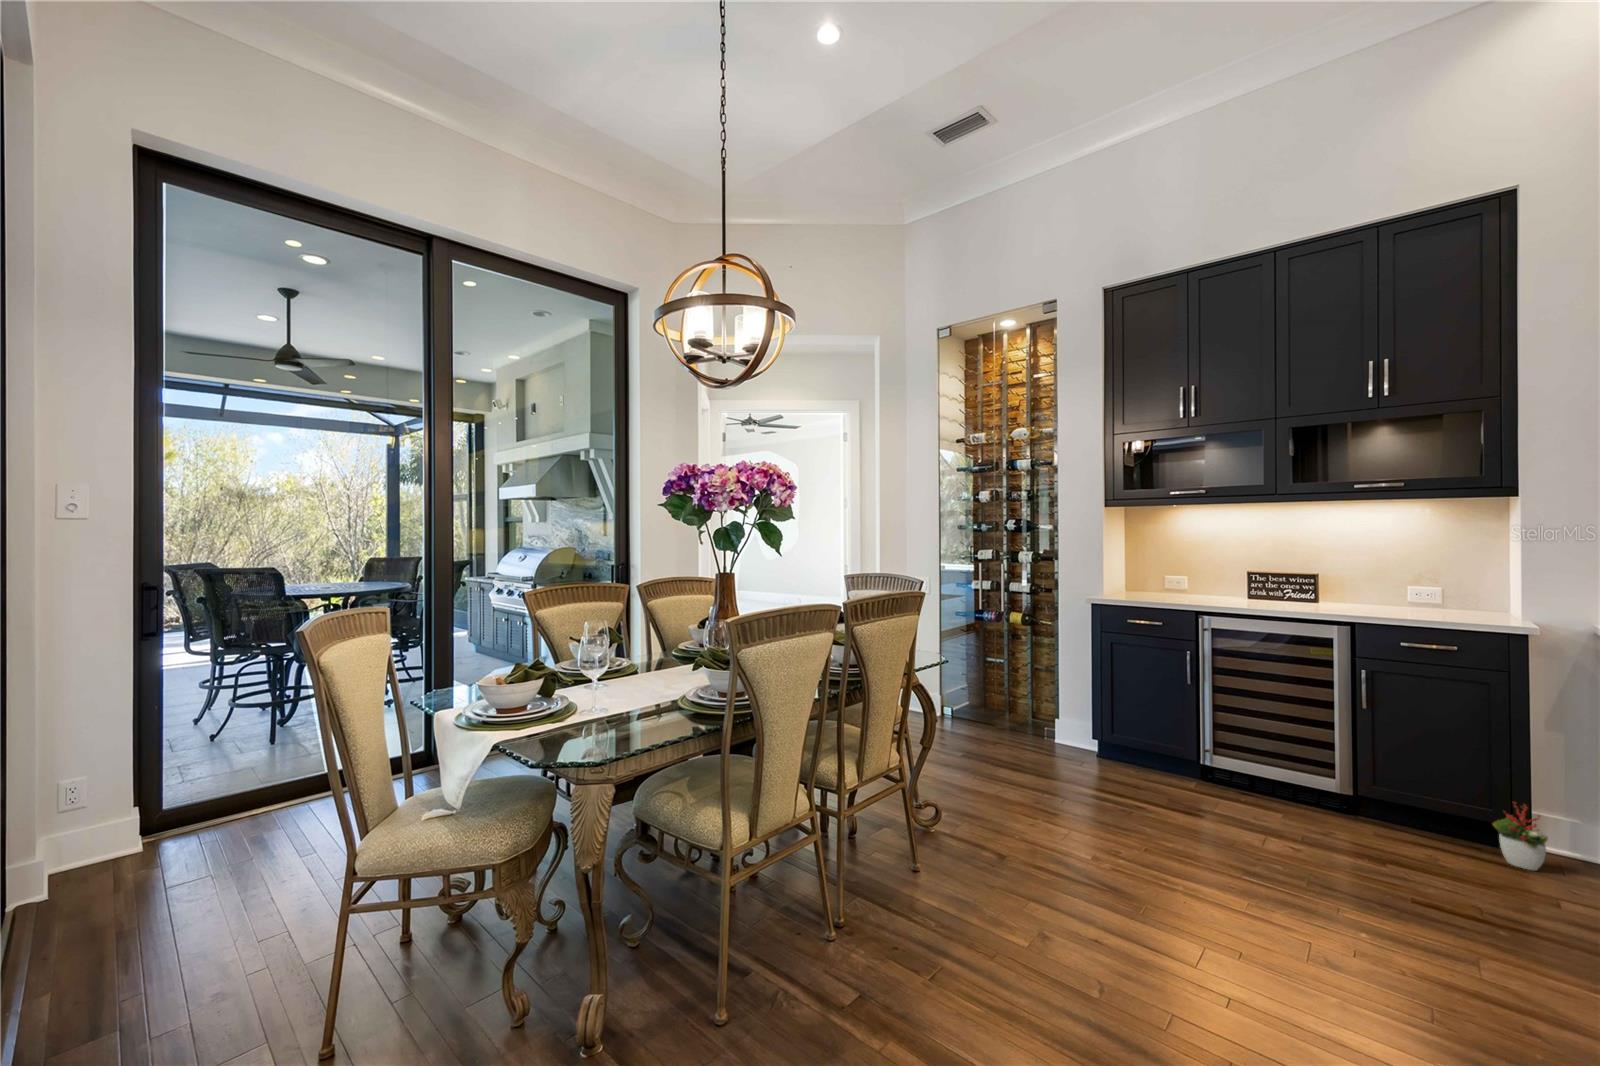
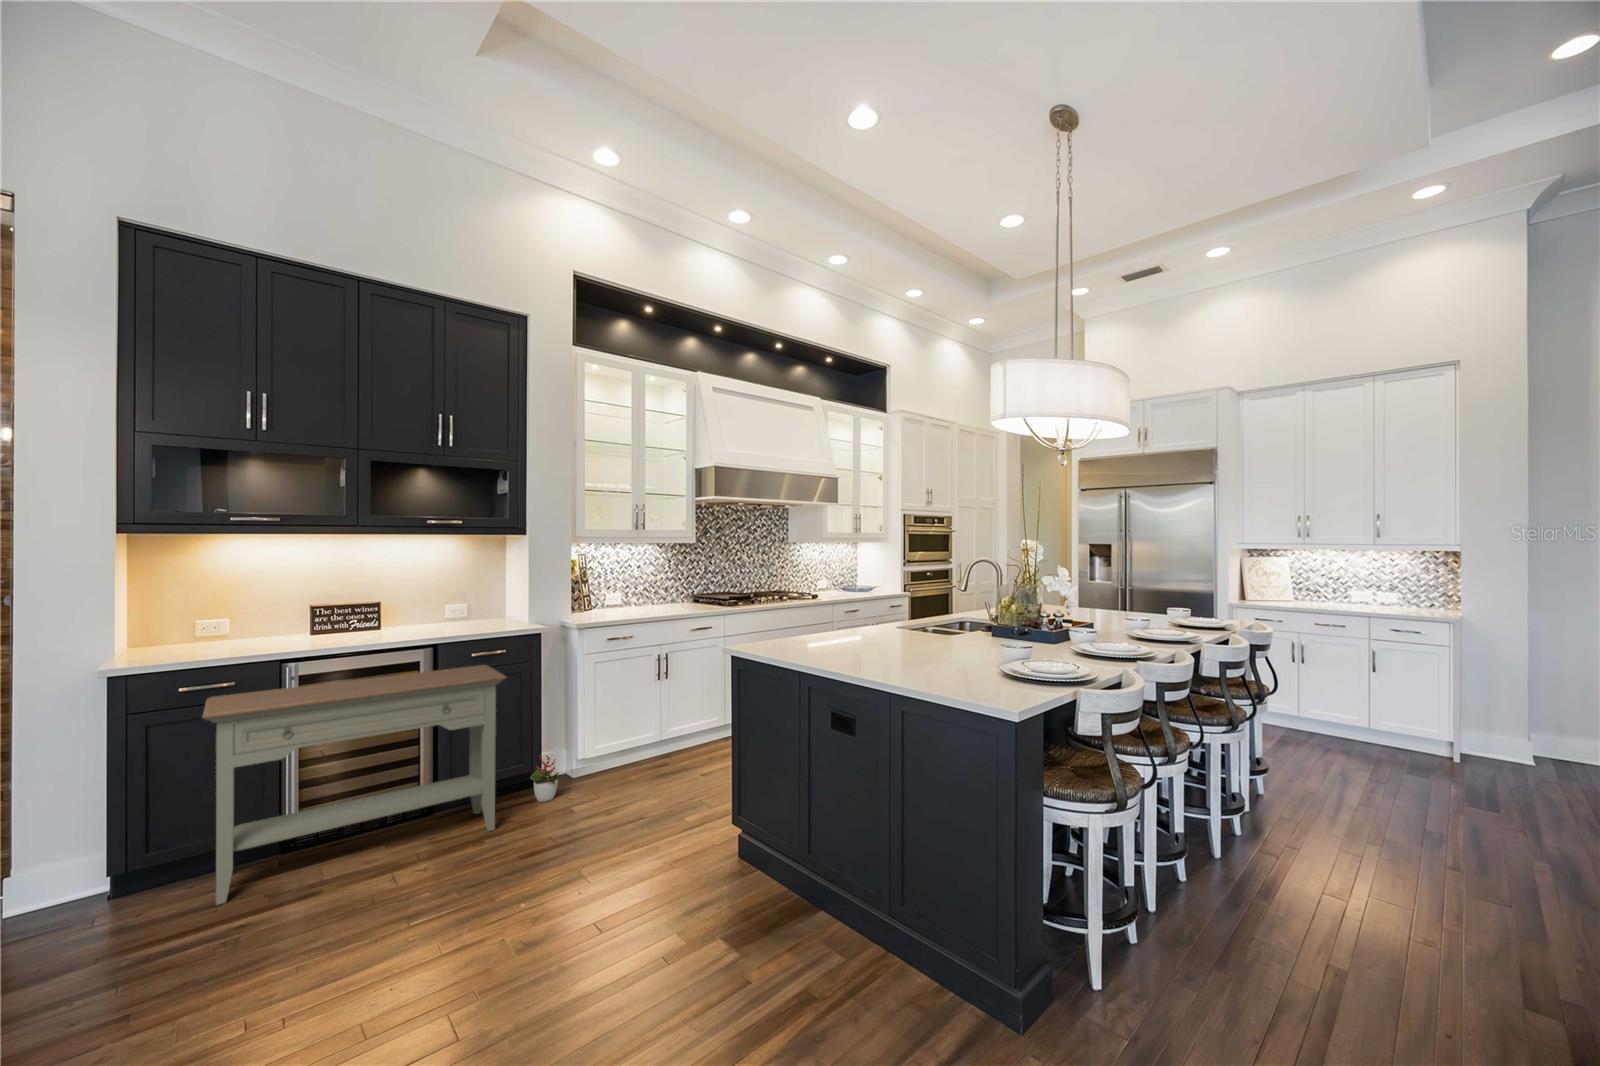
console table: none [1124,632,1426,859] -> present [202,665,506,905]

